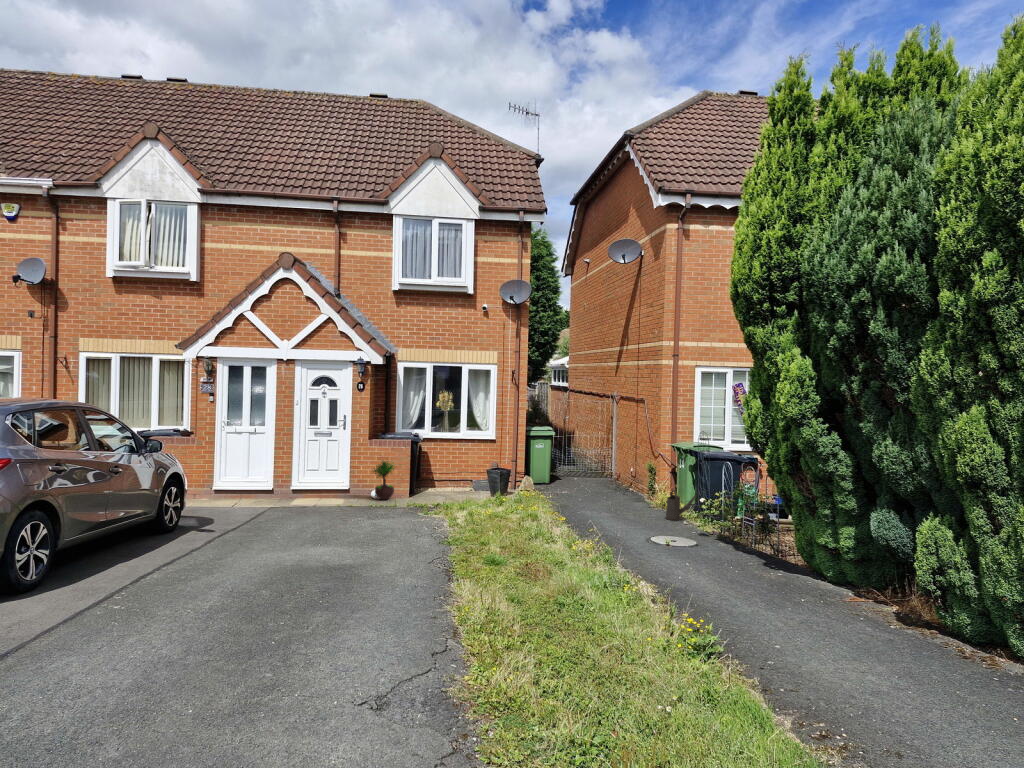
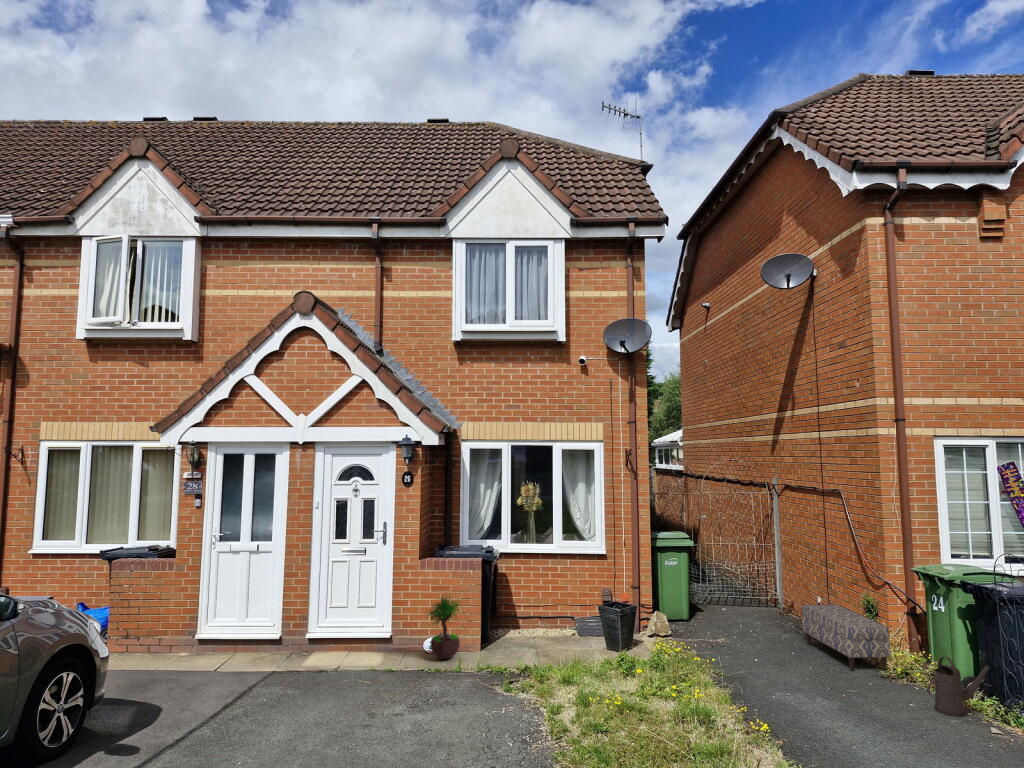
bench: none [614,470,656,505] -> present [802,605,890,671]

